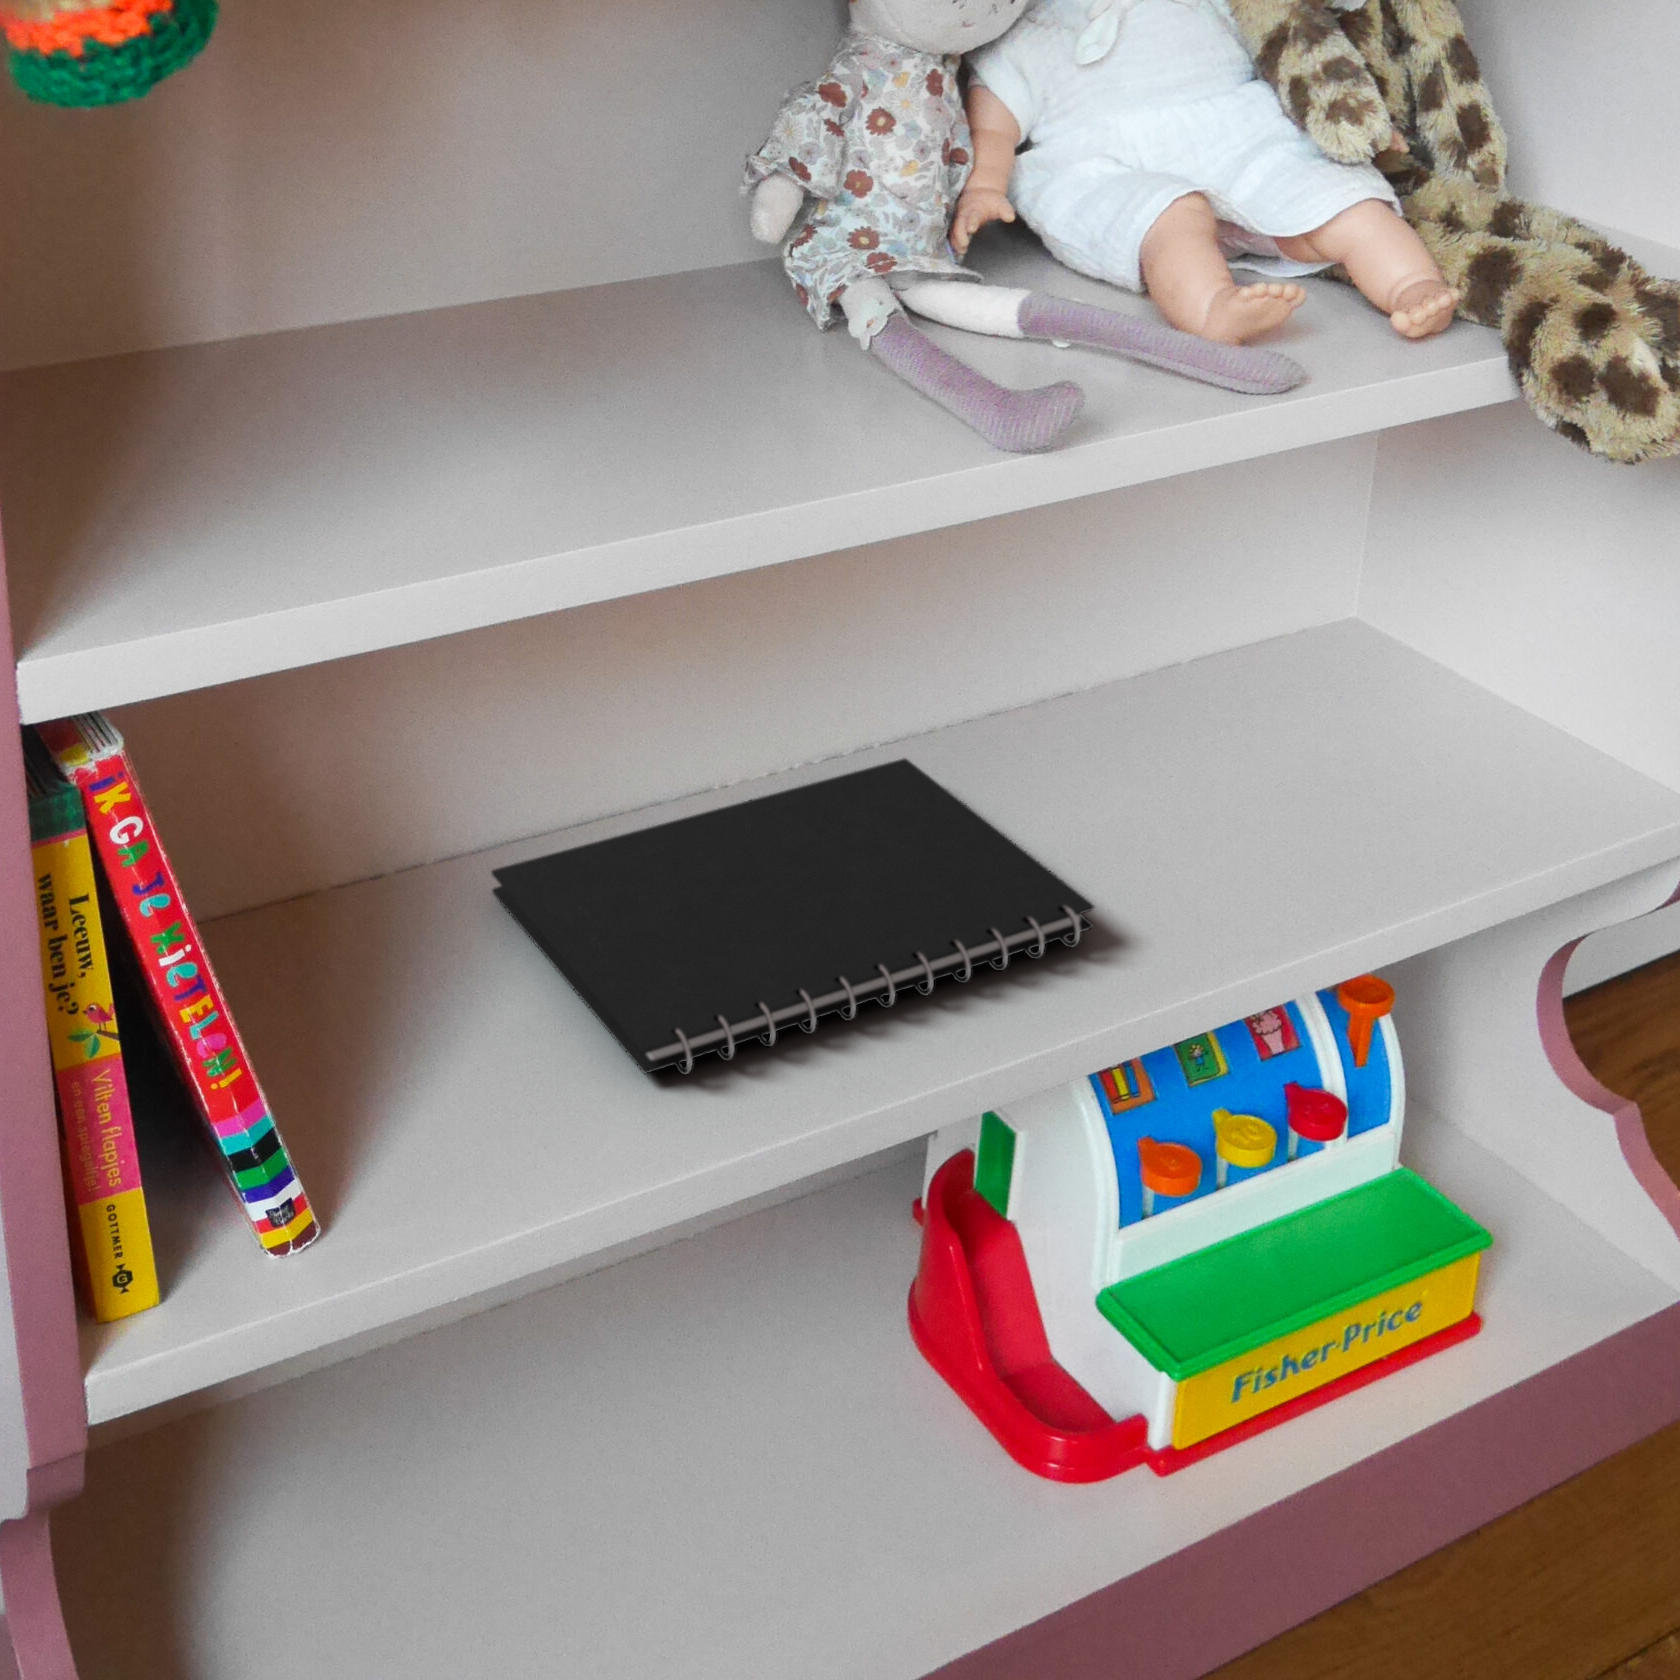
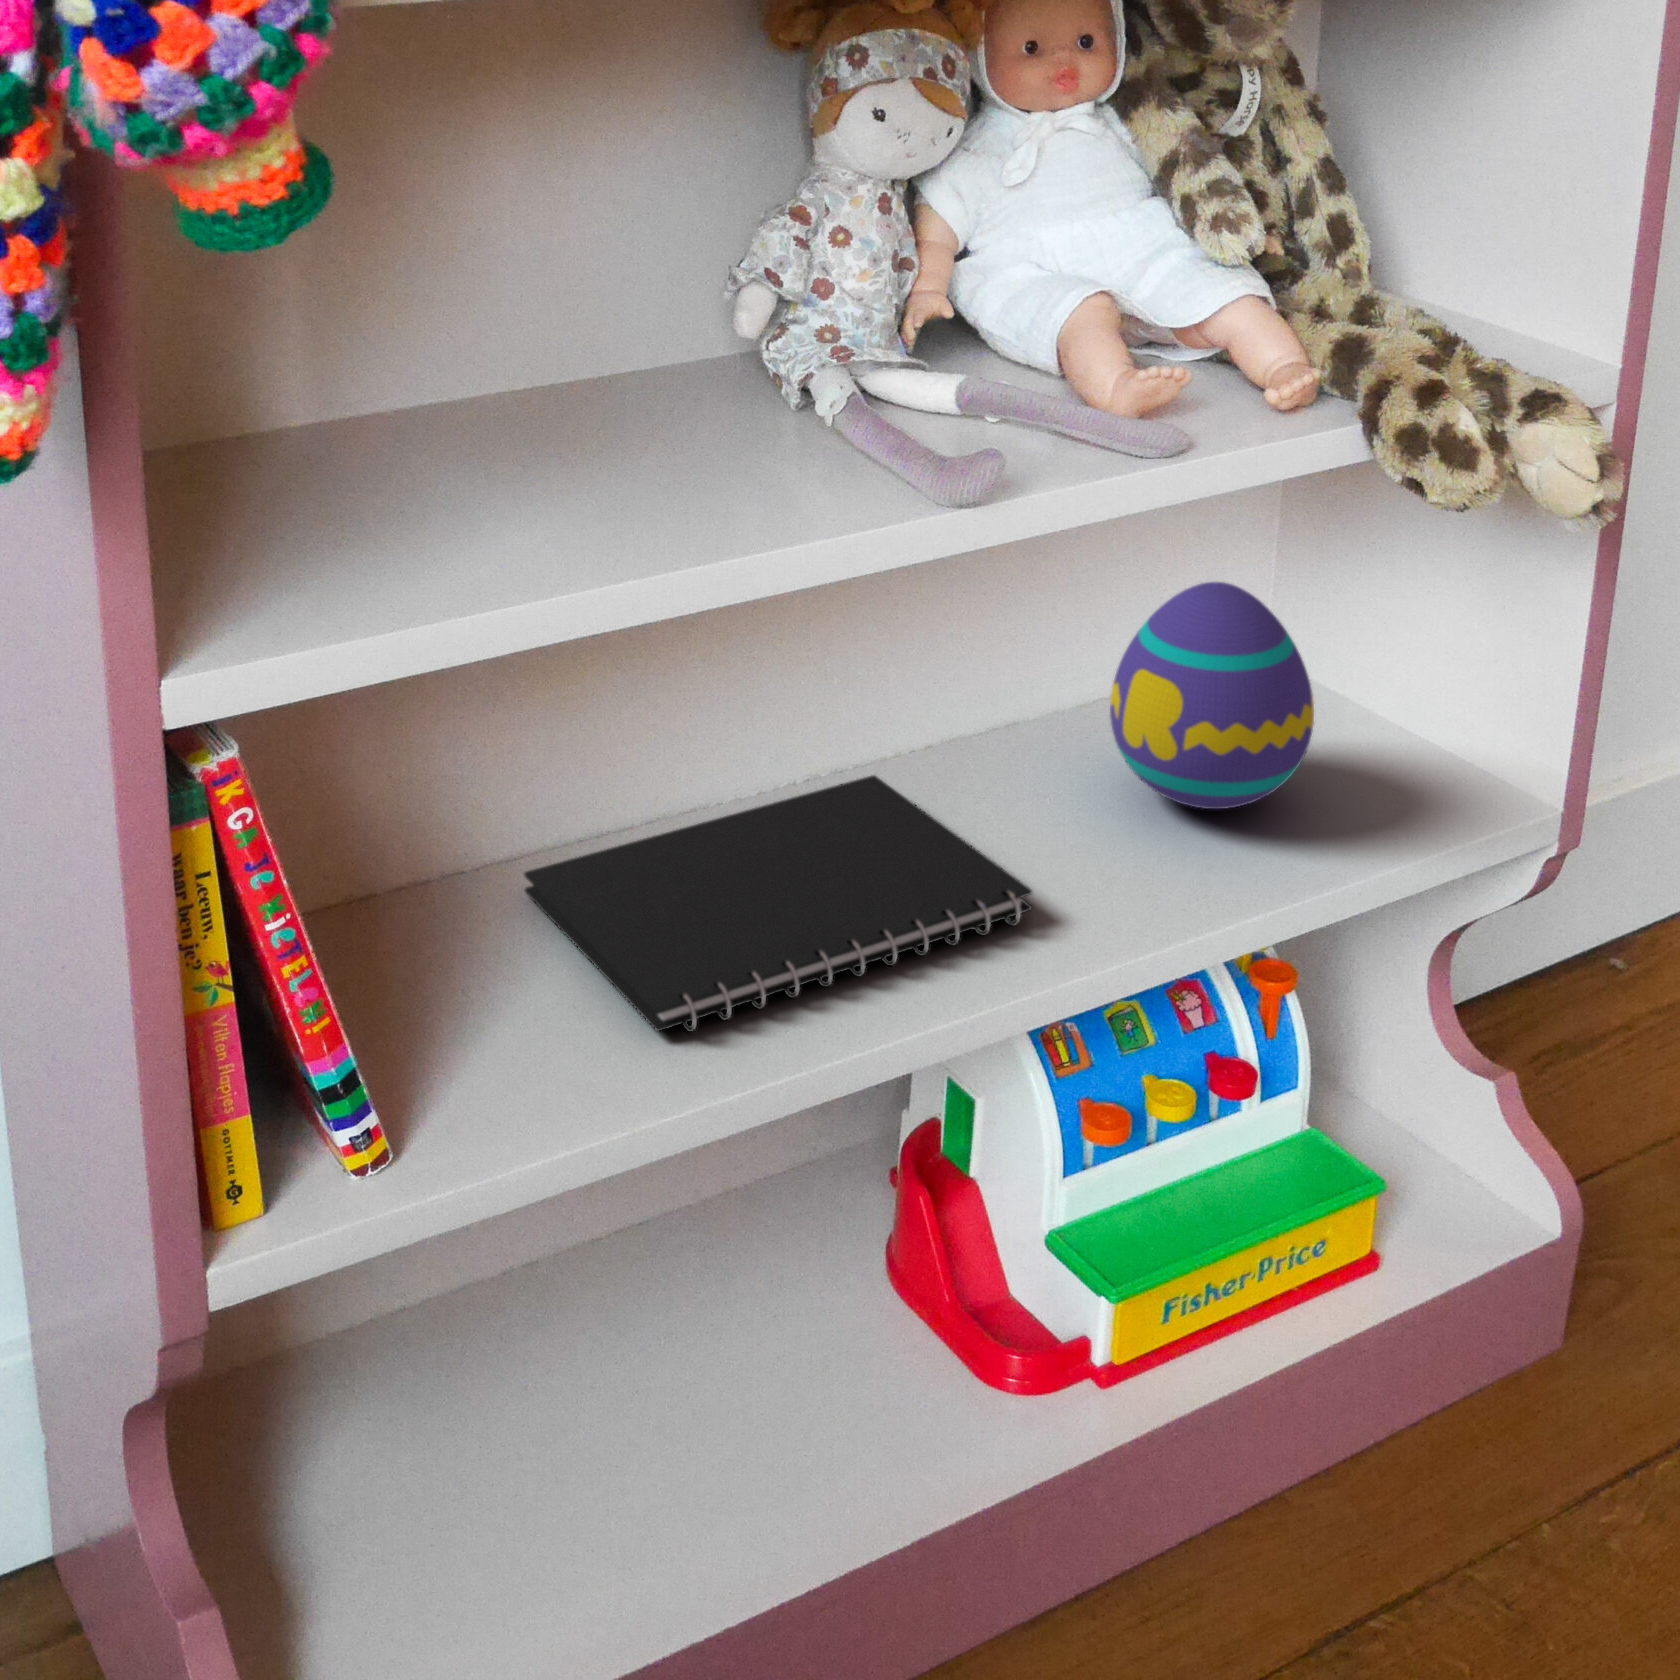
decorative egg: none [1185,540,1428,807] -> present [1110,582,1314,809]

